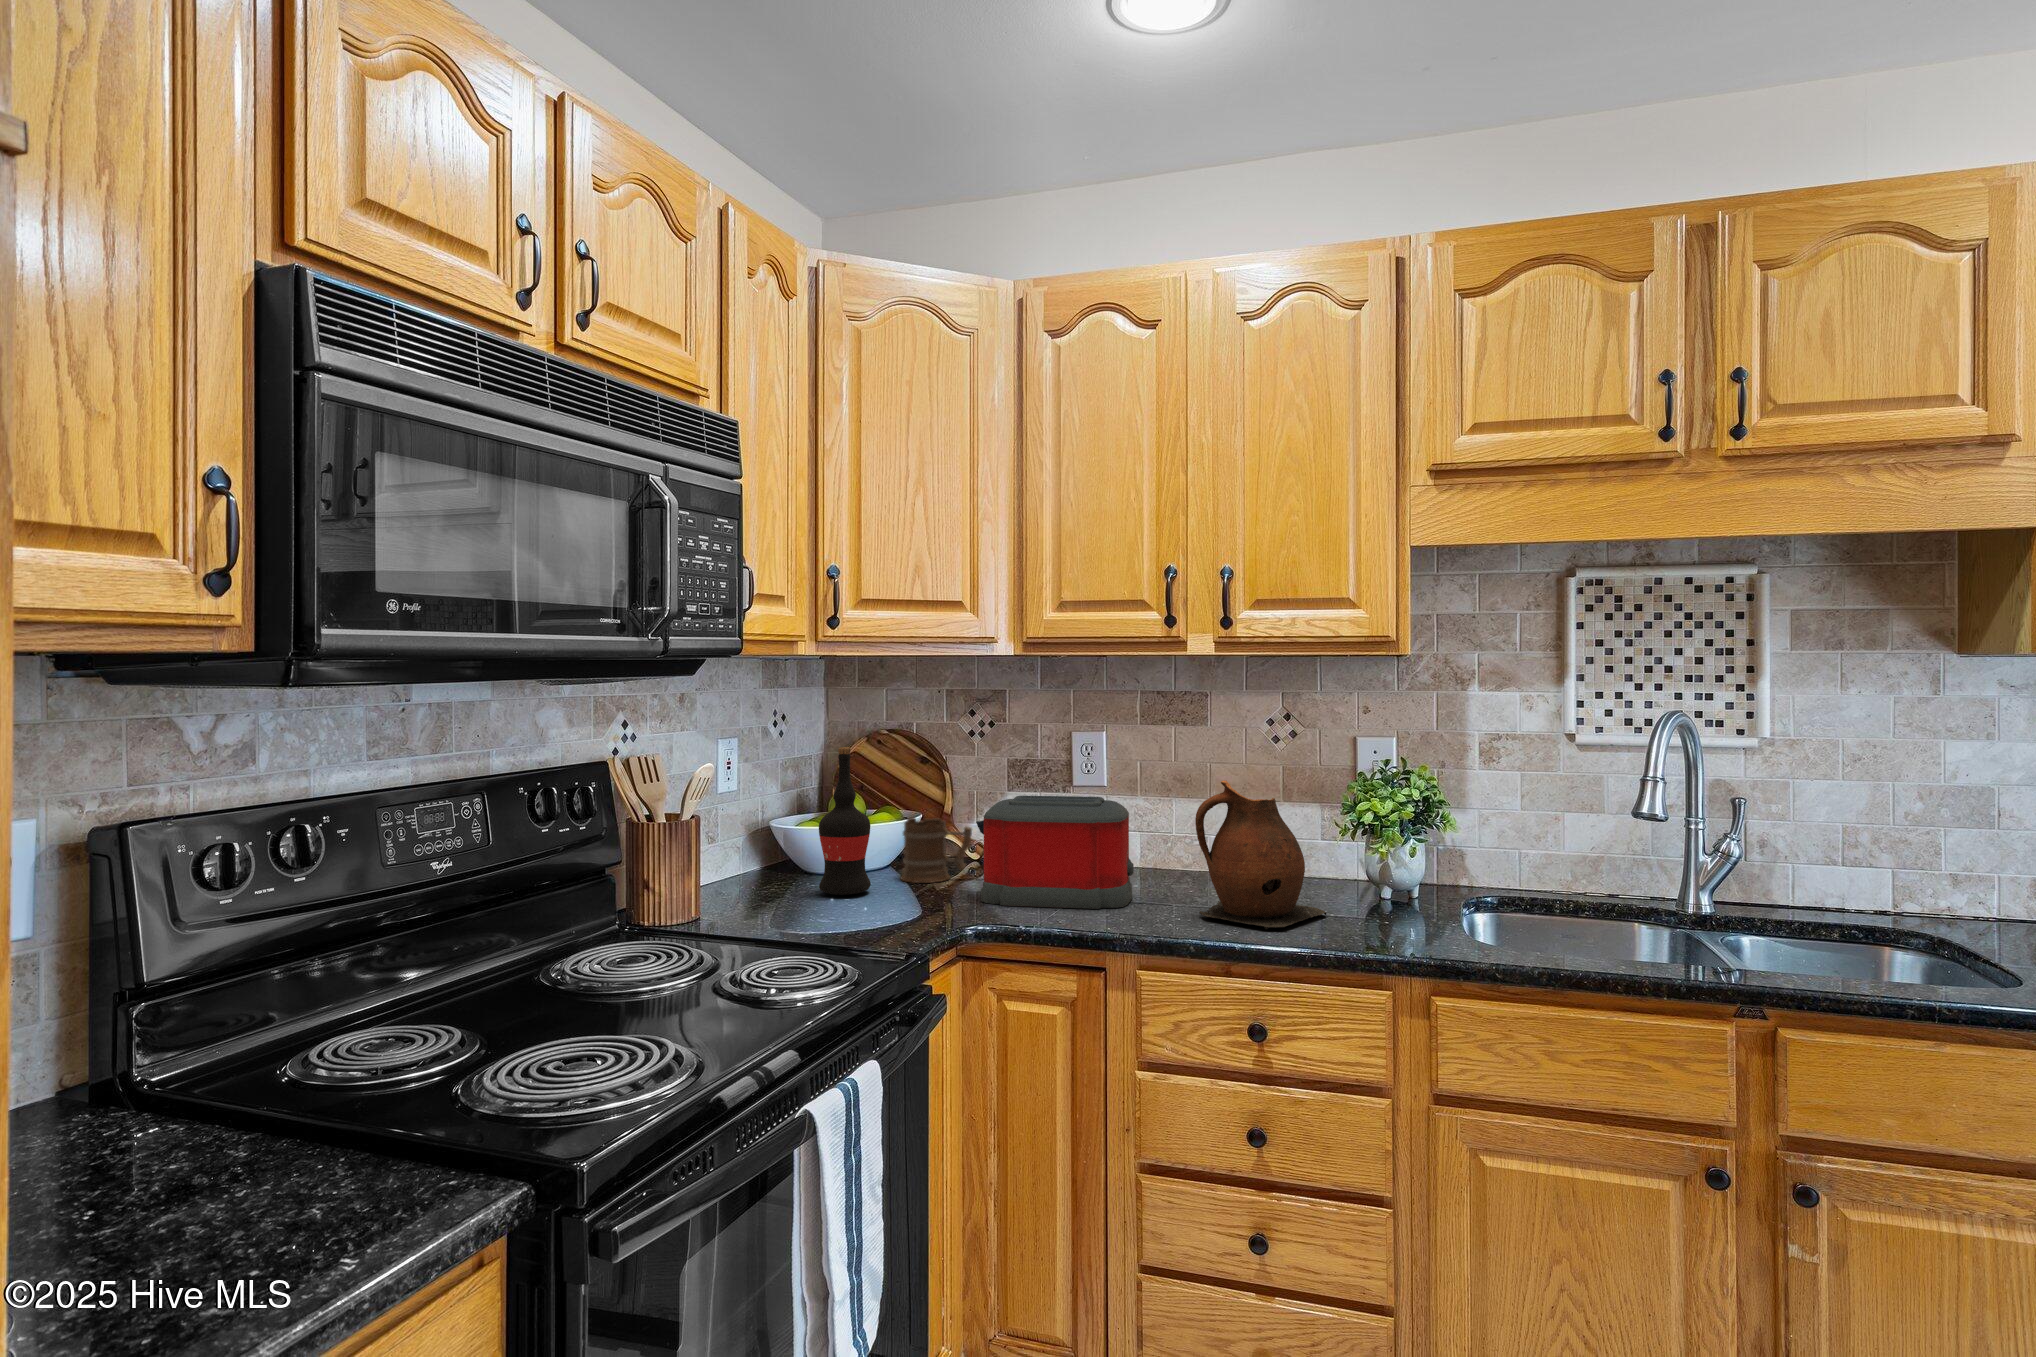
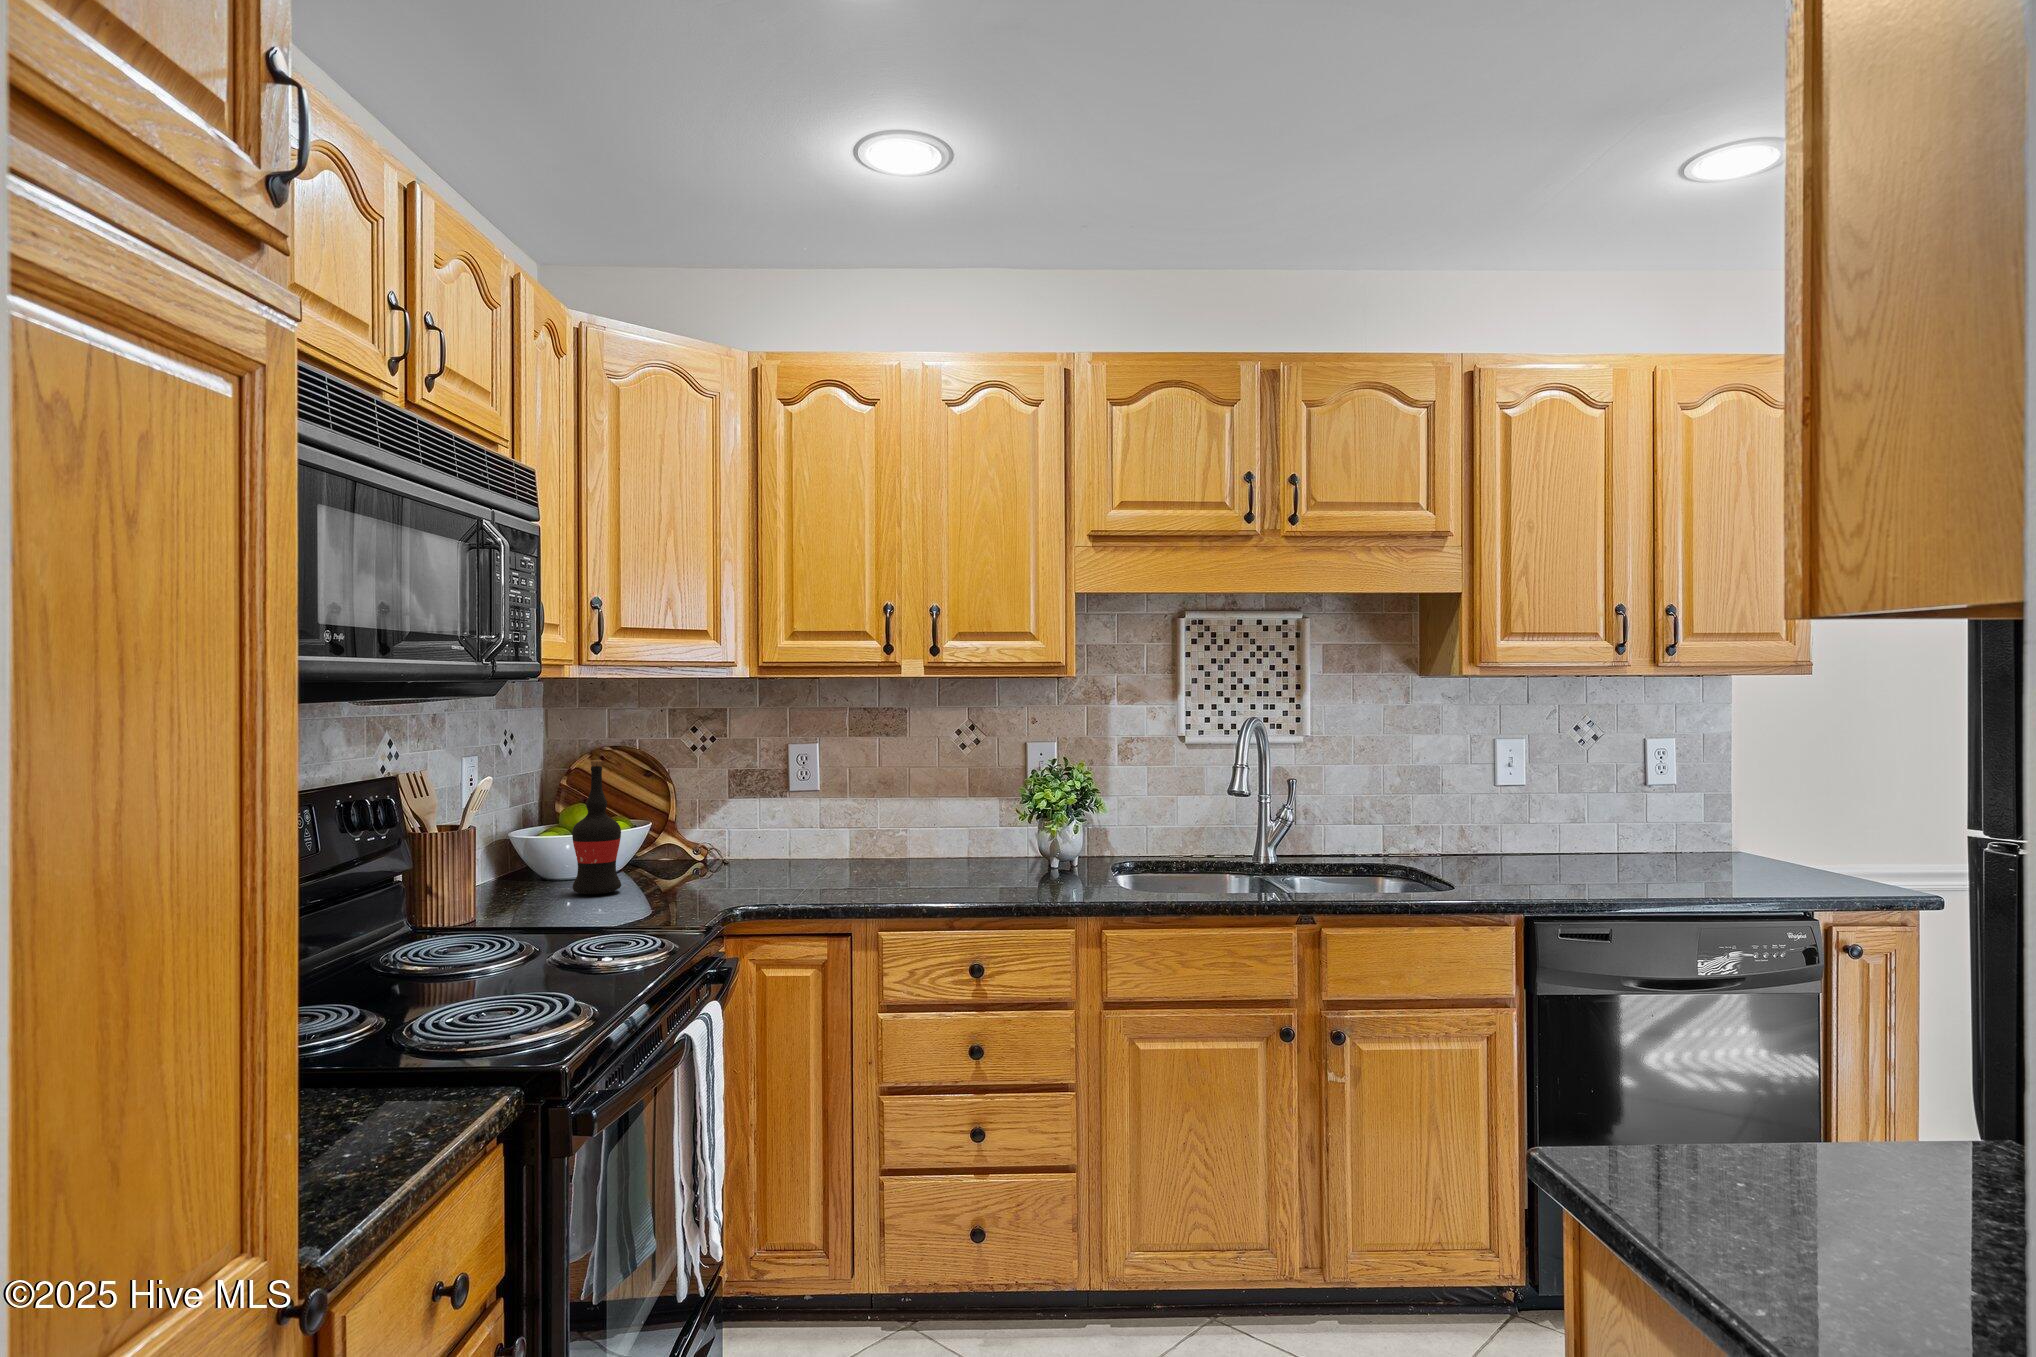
ceramic pitcher: present [1195,781,1326,930] -> none [916,778,1017,893]
toaster: present [976,796,1134,909] -> none [720,797,858,892]
mug: present [901,817,972,883] -> none [638,823,707,882]

